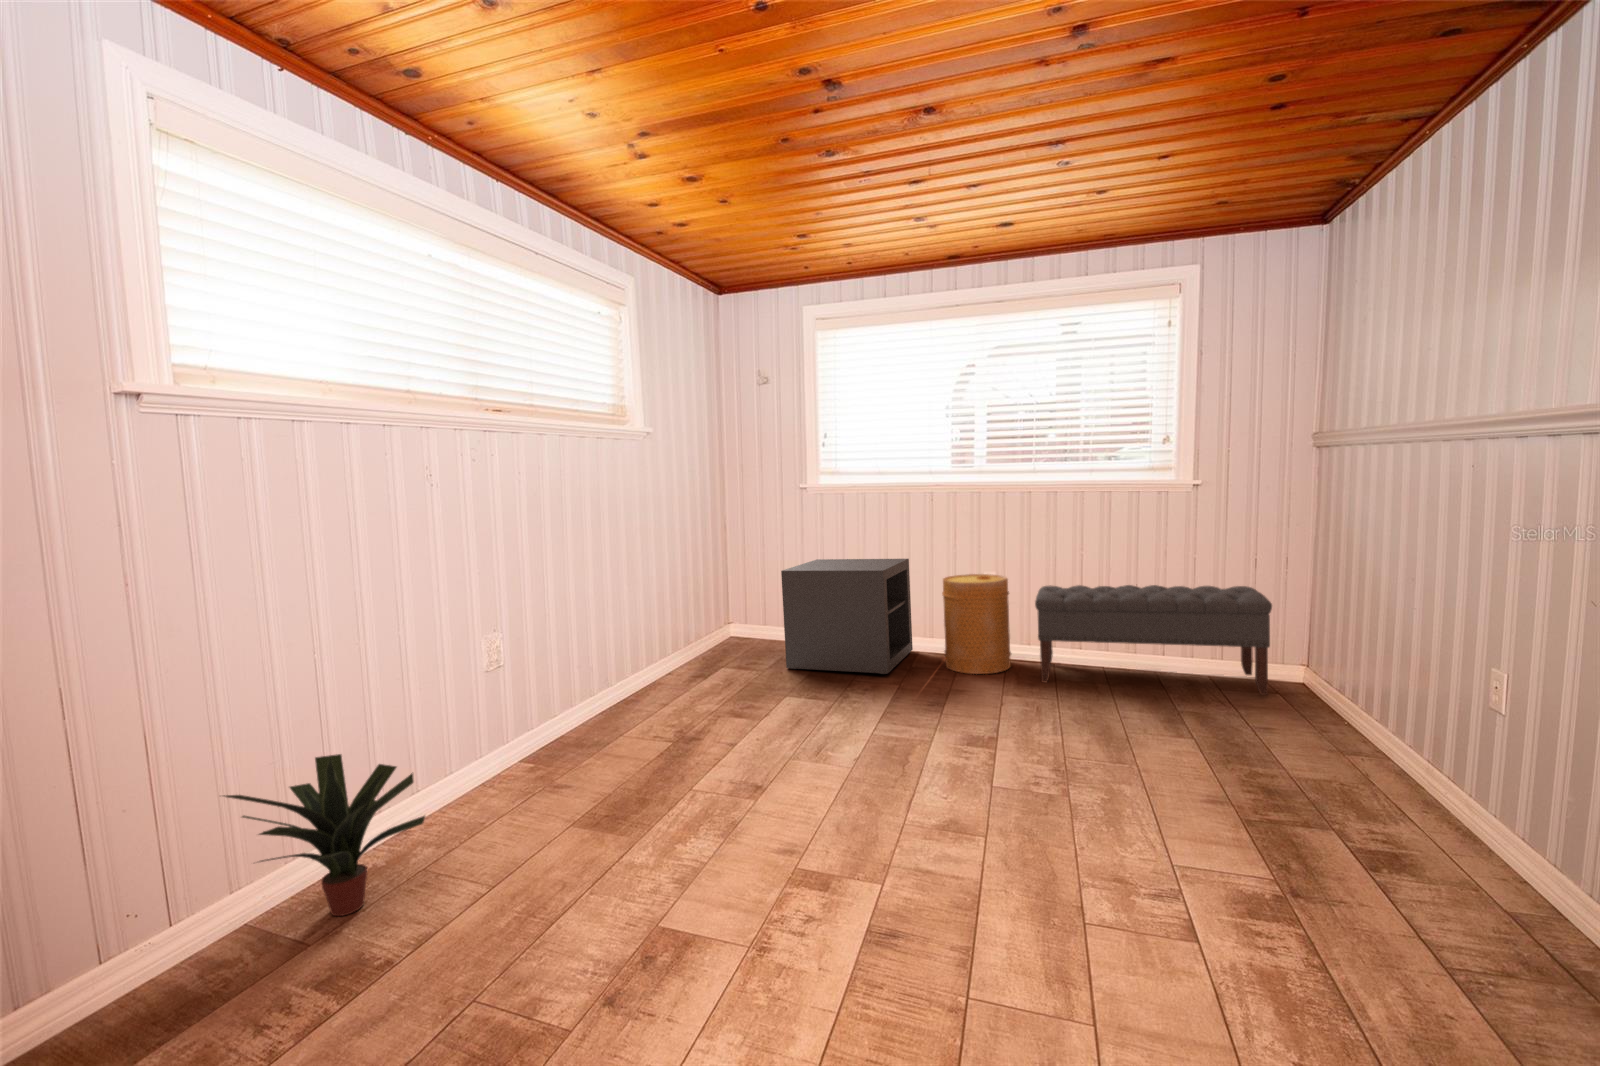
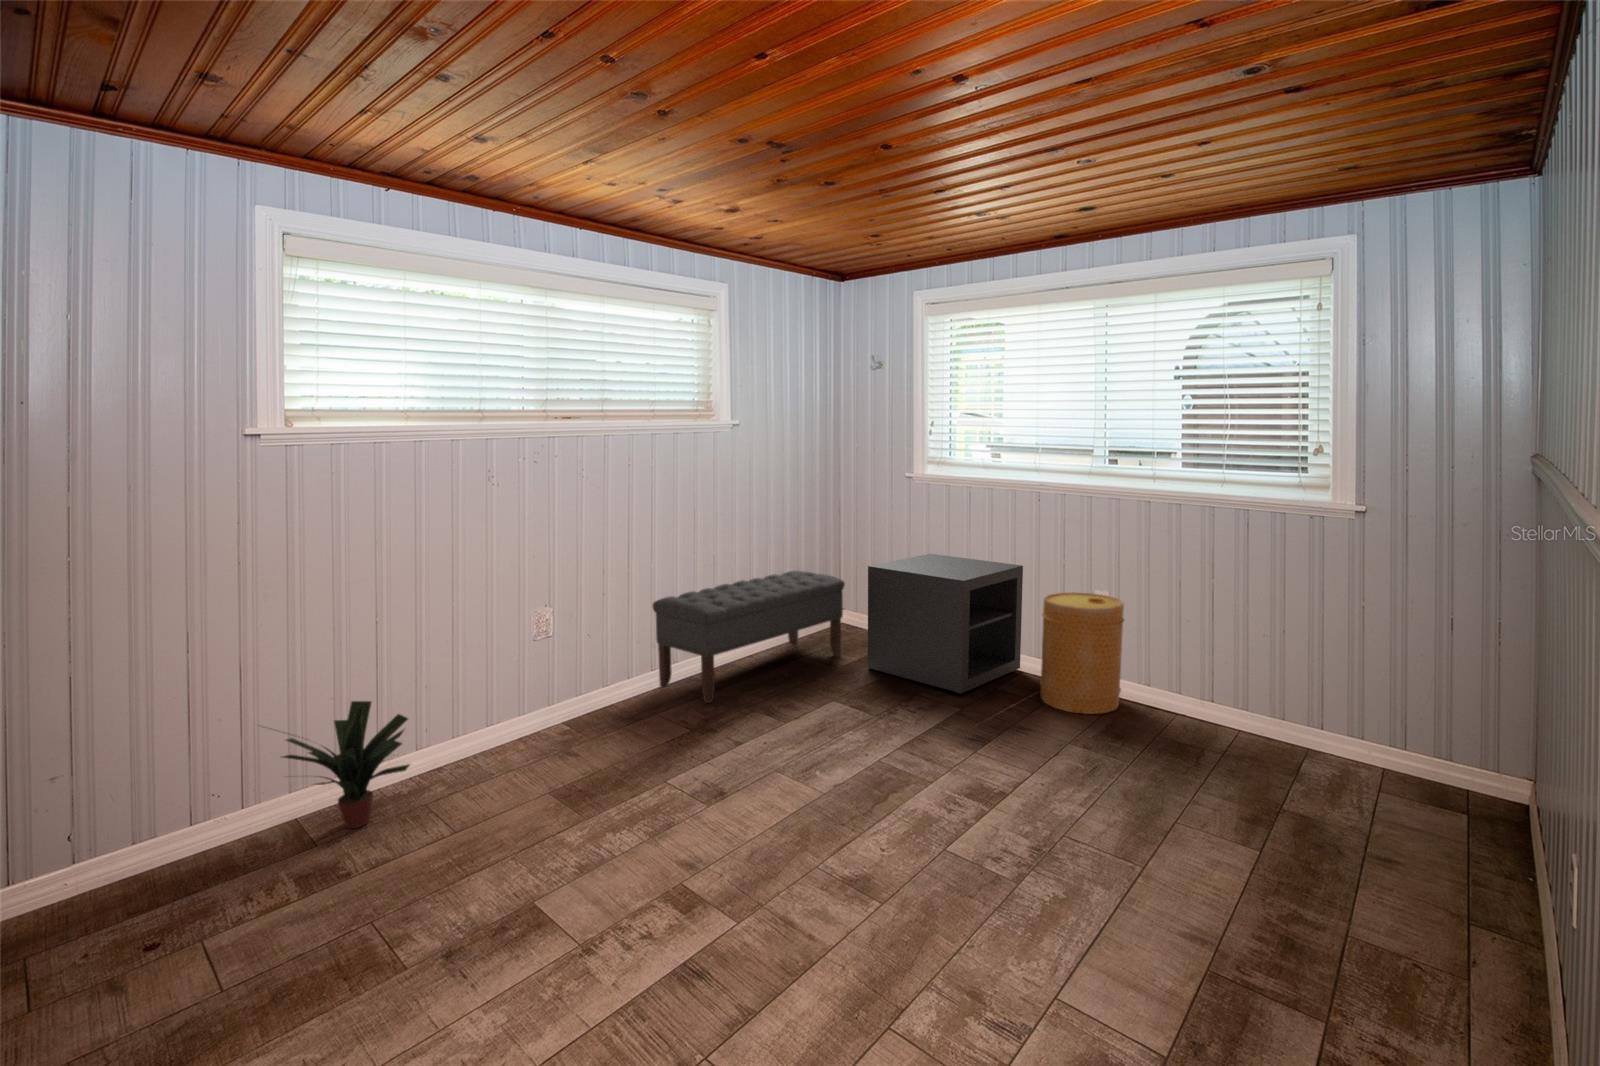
bench: present [1035,585,1272,695] -> present [653,571,845,703]

